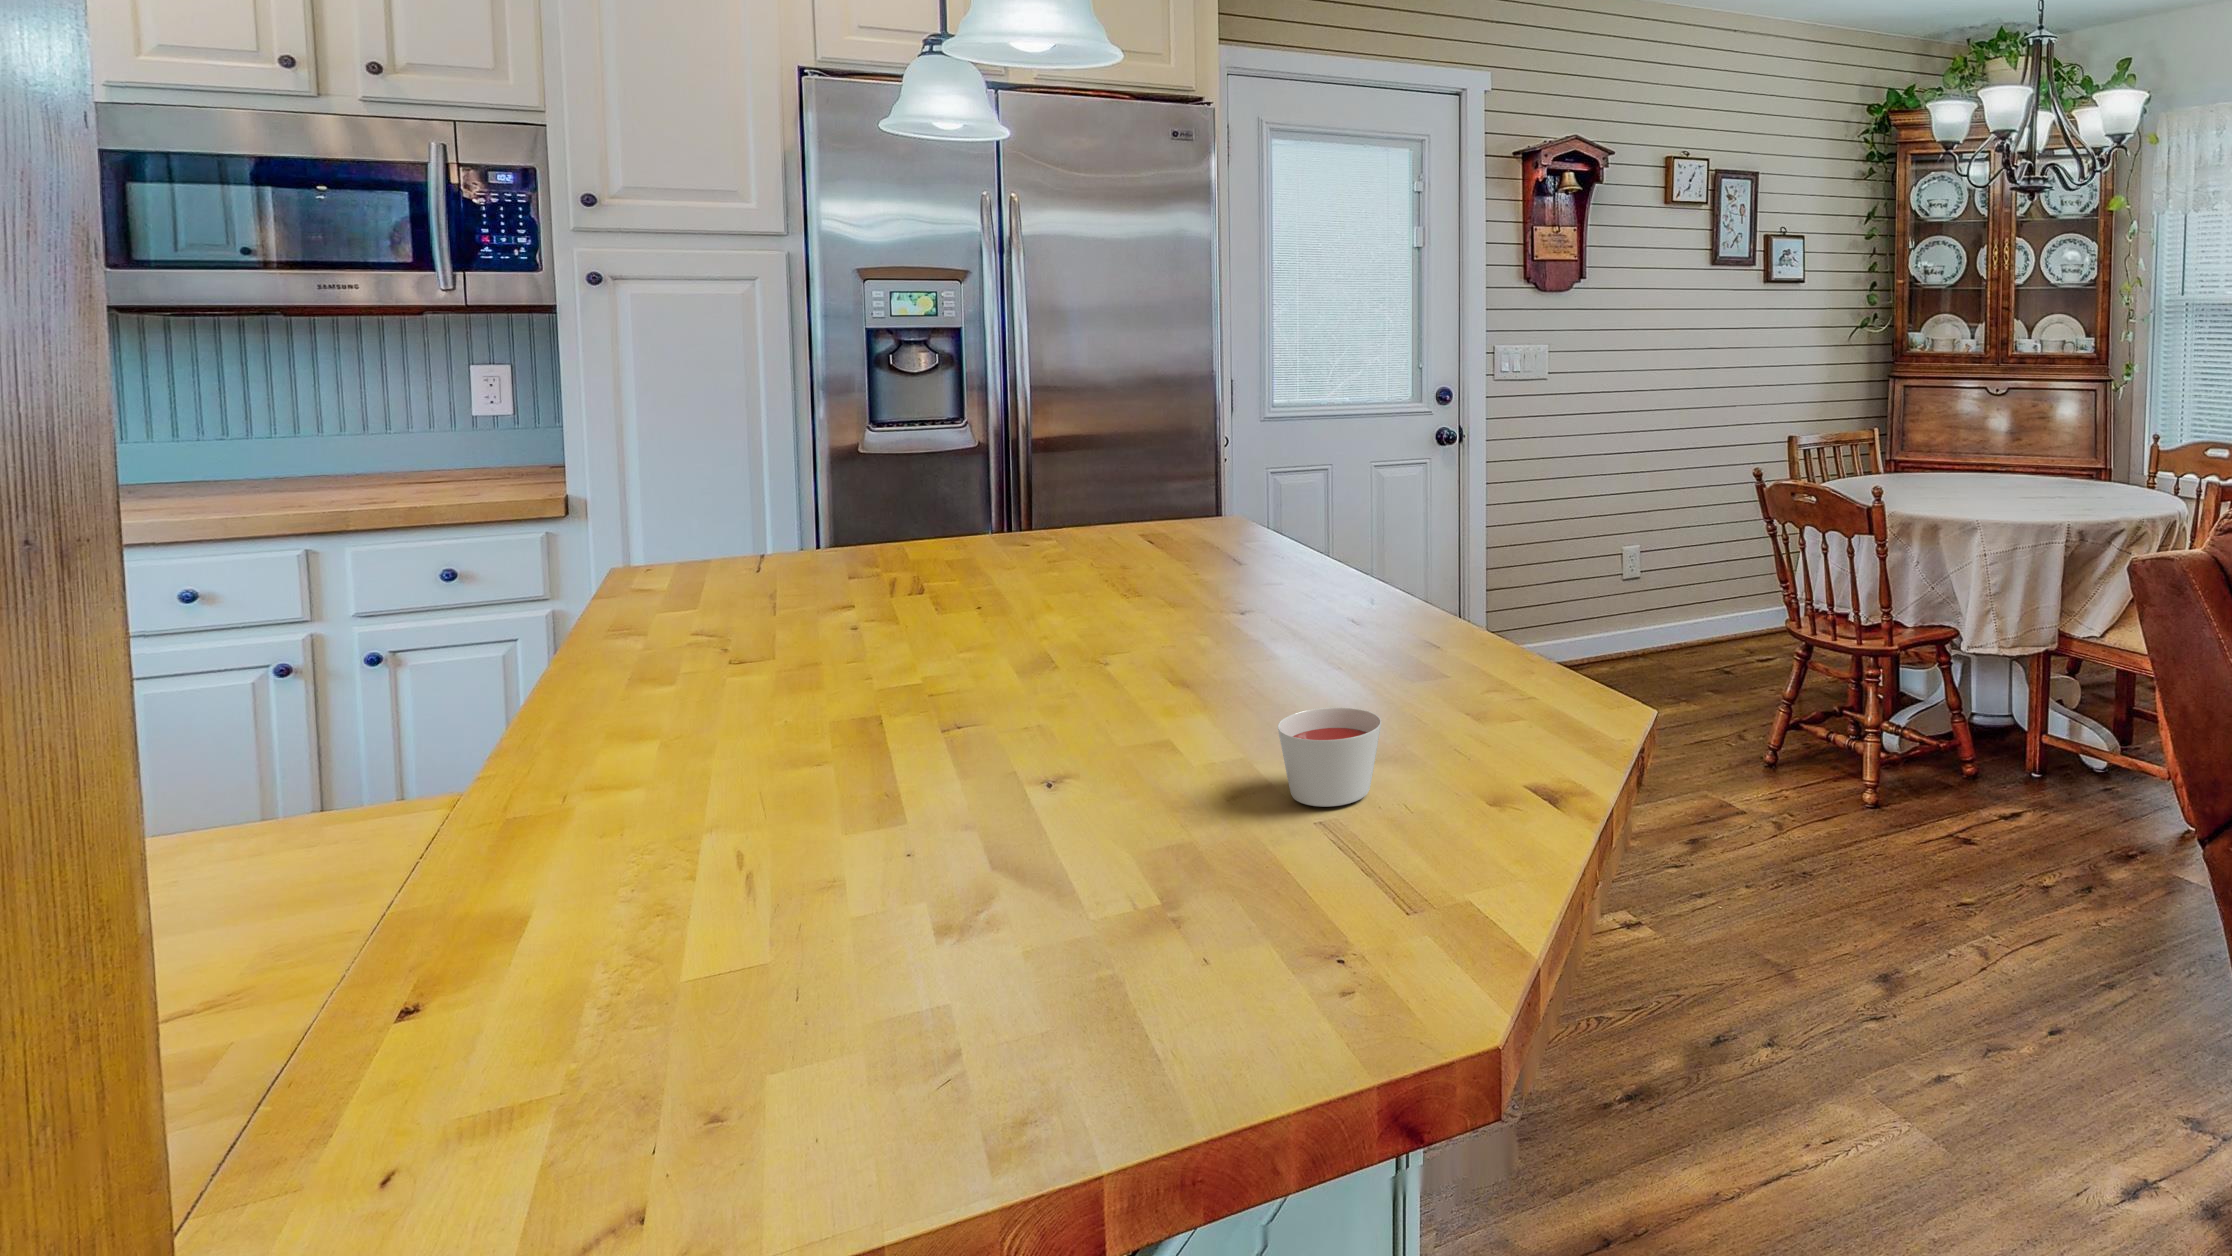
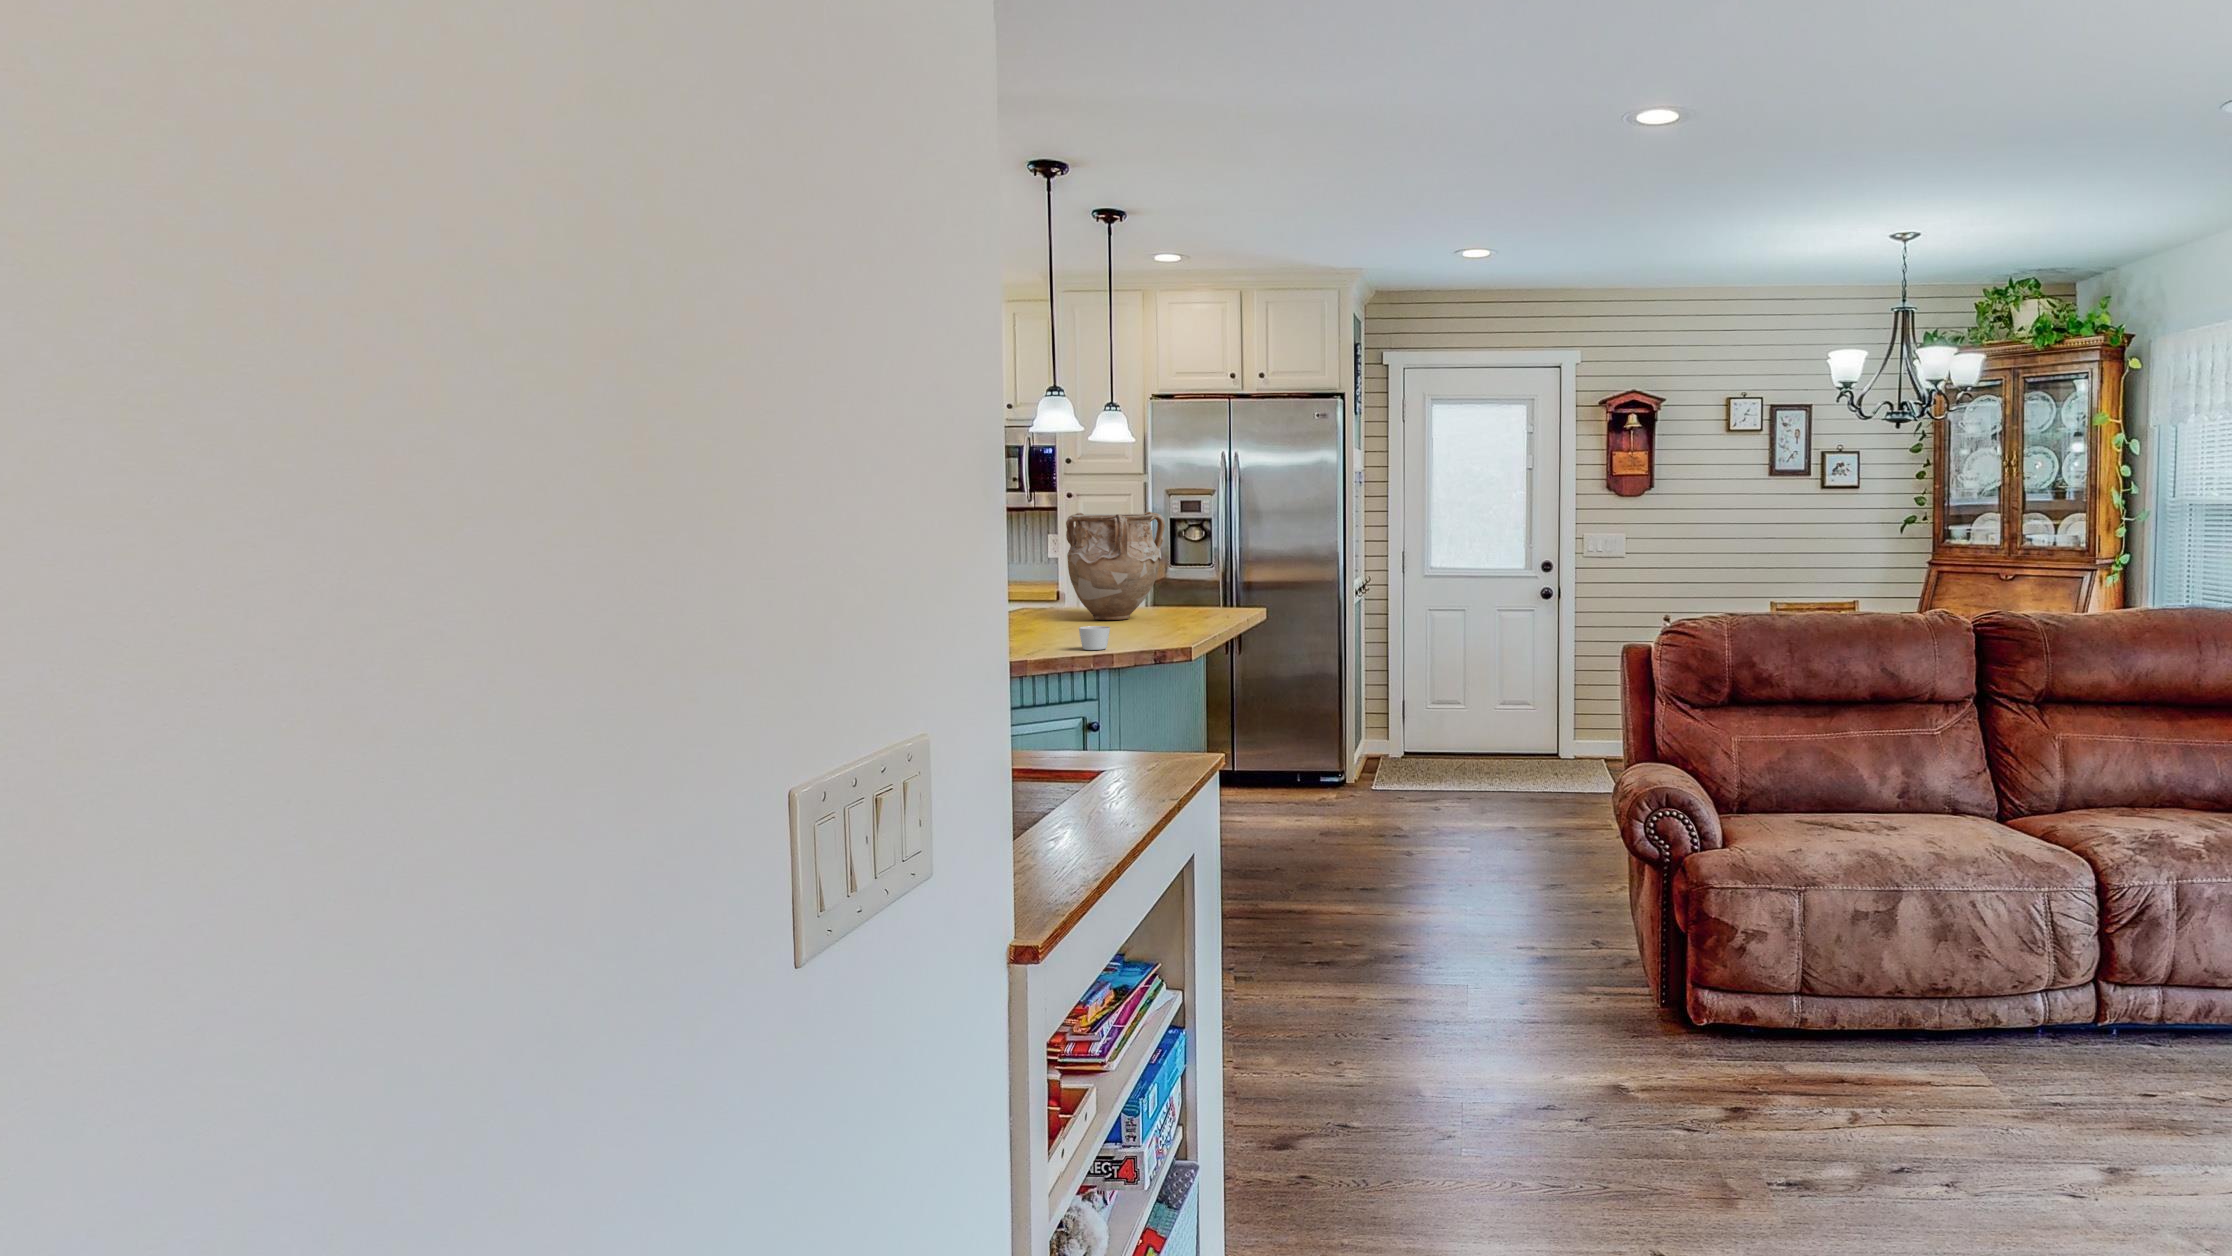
vase: none [794,325,1082,611] -> present [1066,512,1165,620]

